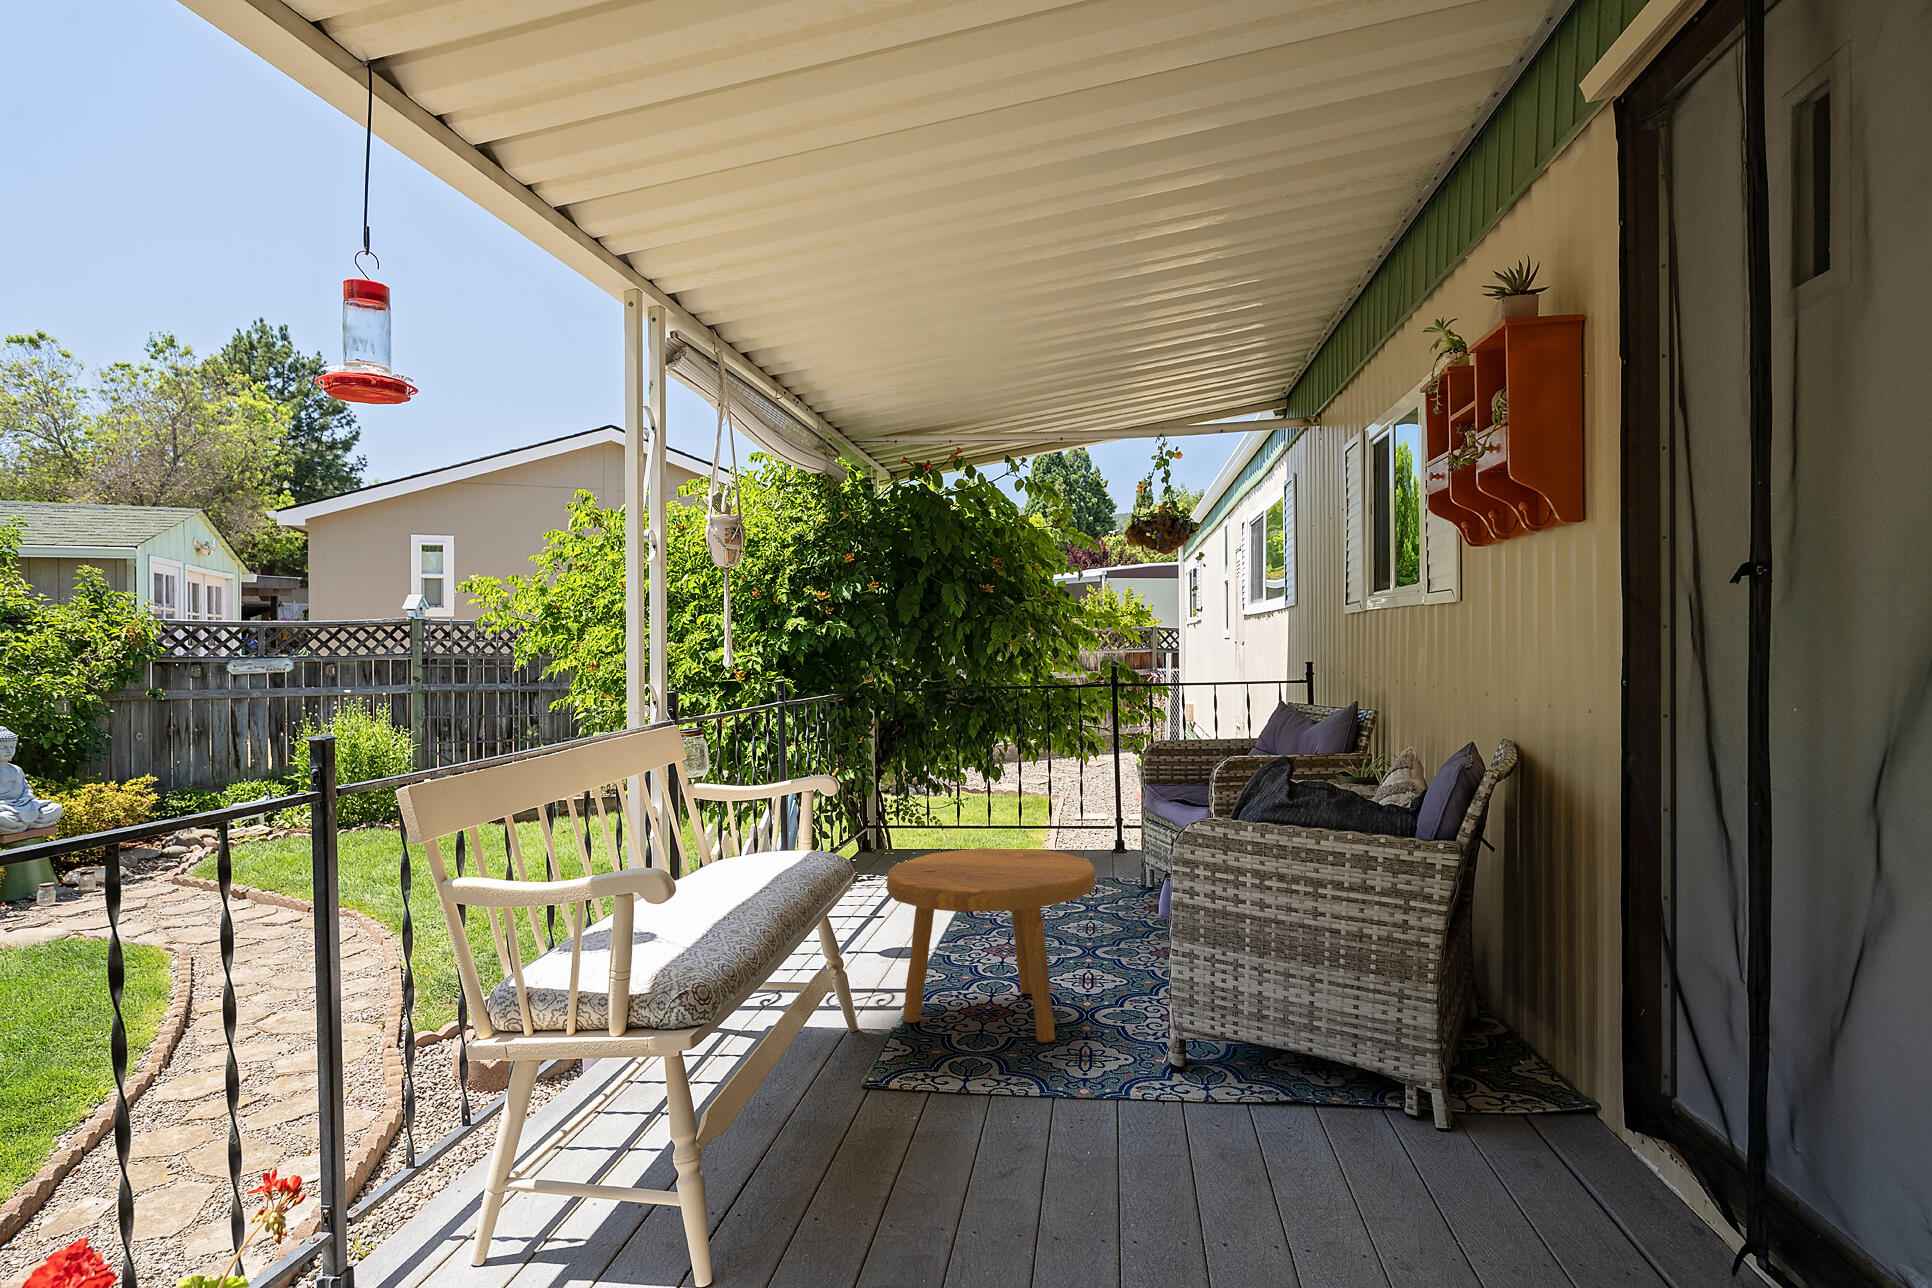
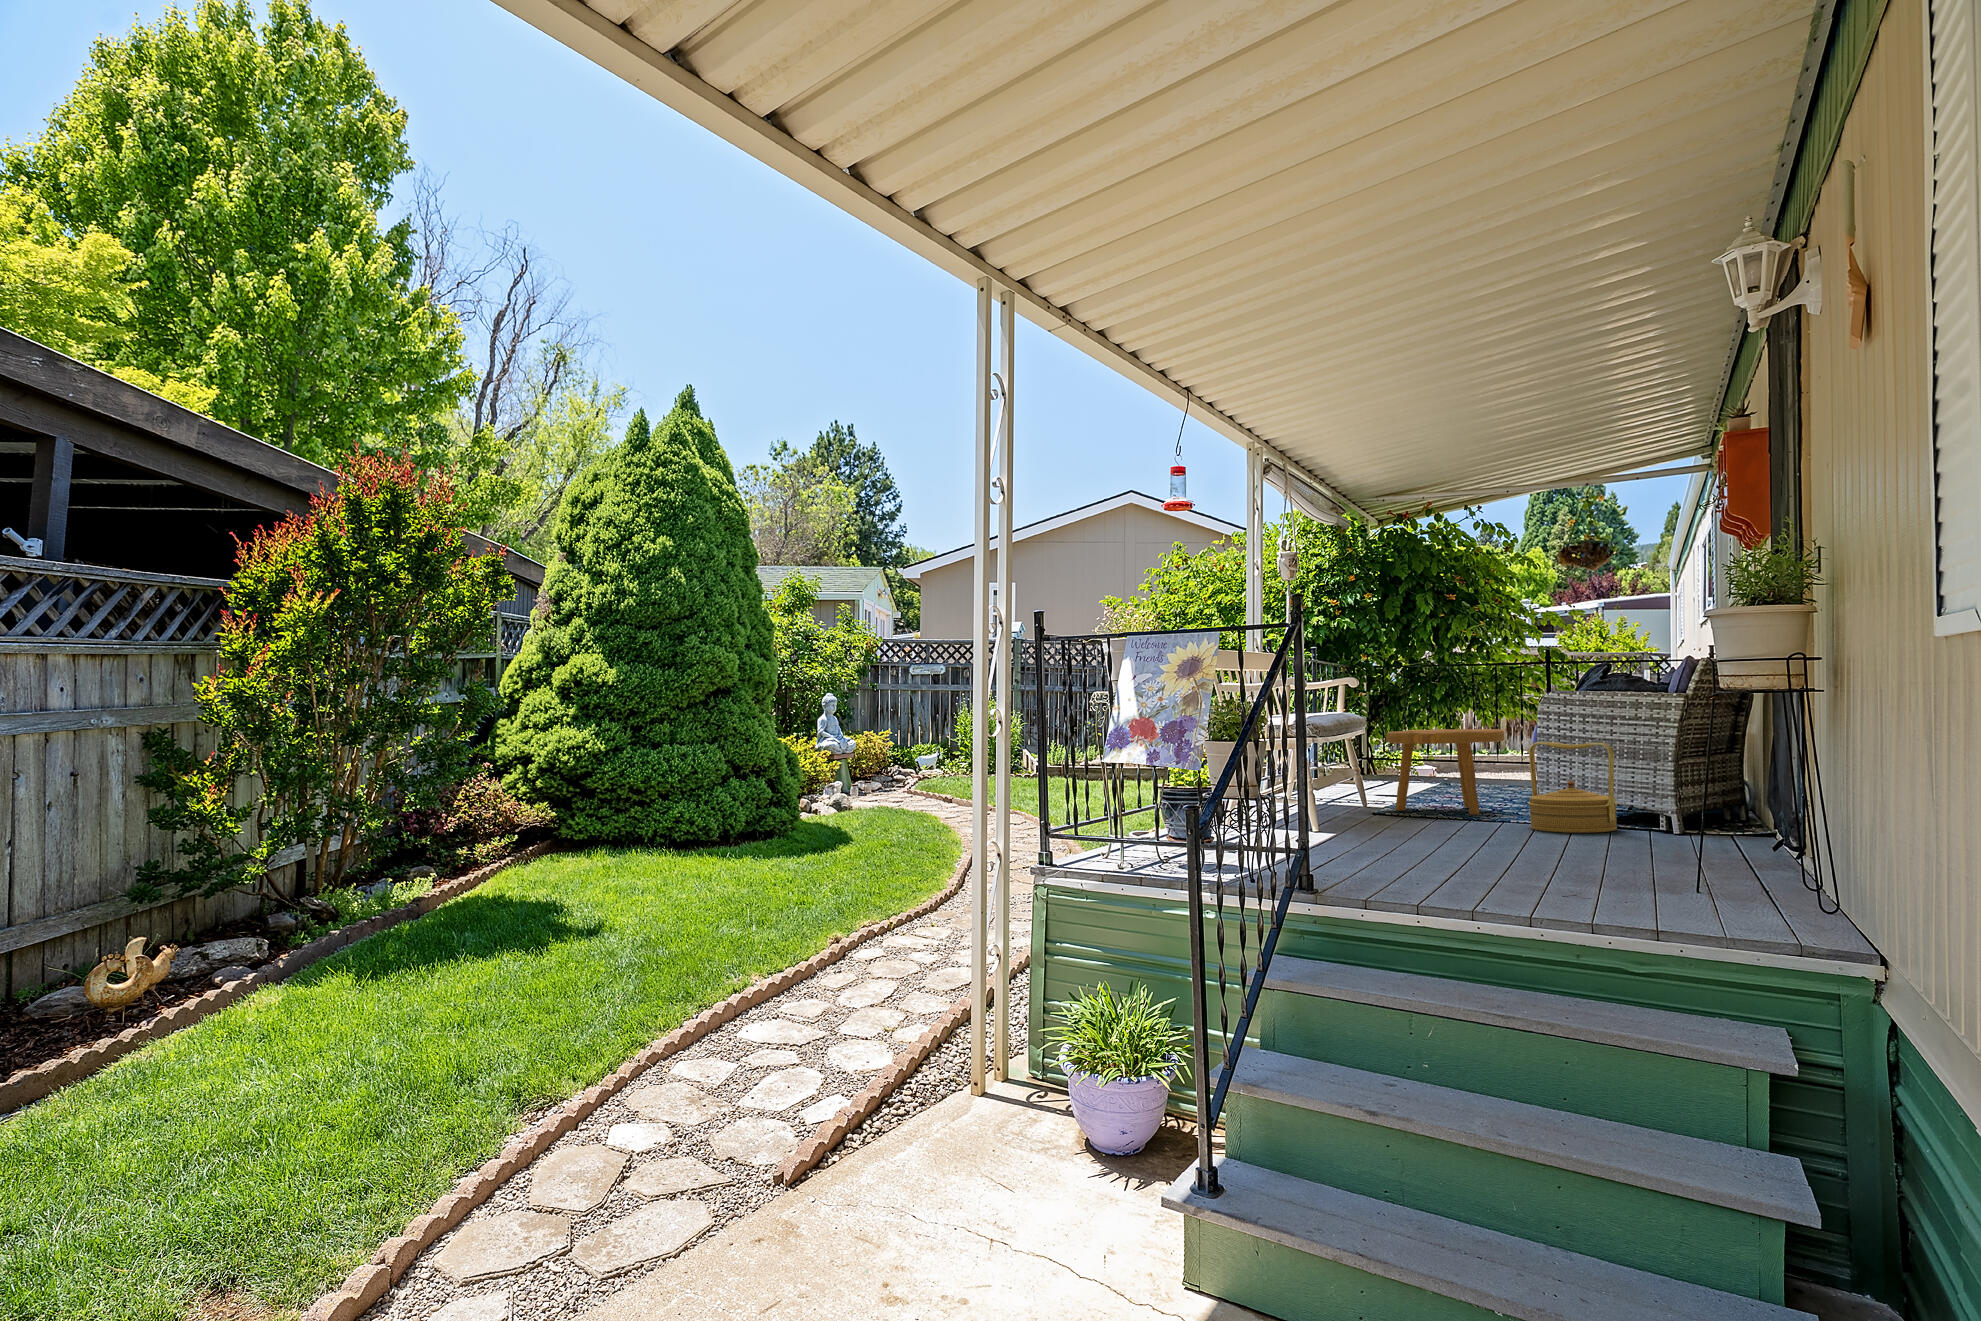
woven basket: none [1166,941,1349,1174] -> present [1528,742,1618,833]

